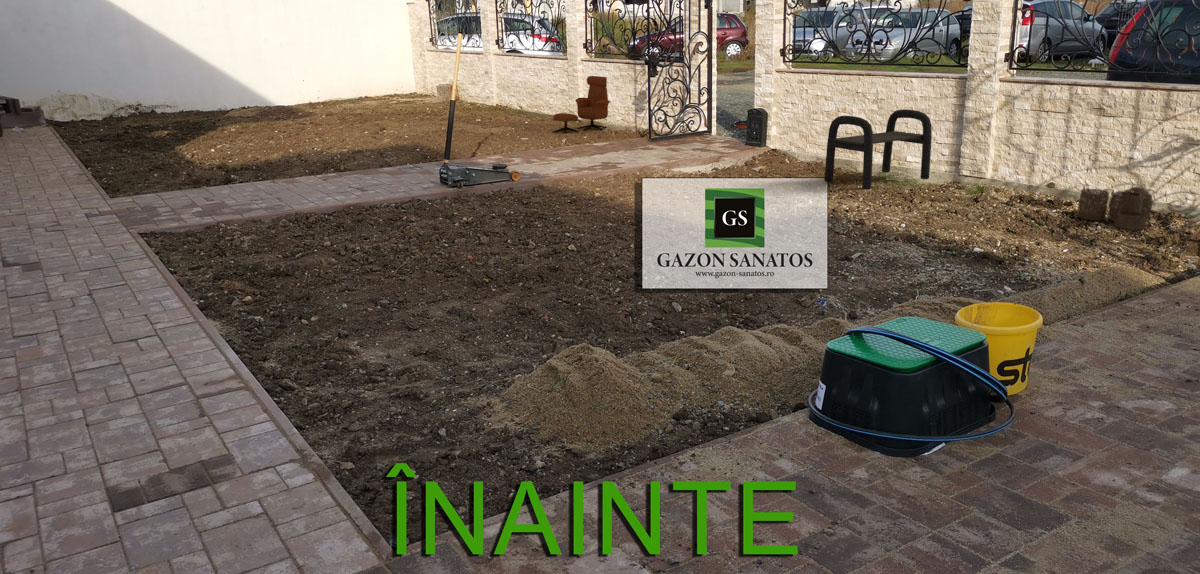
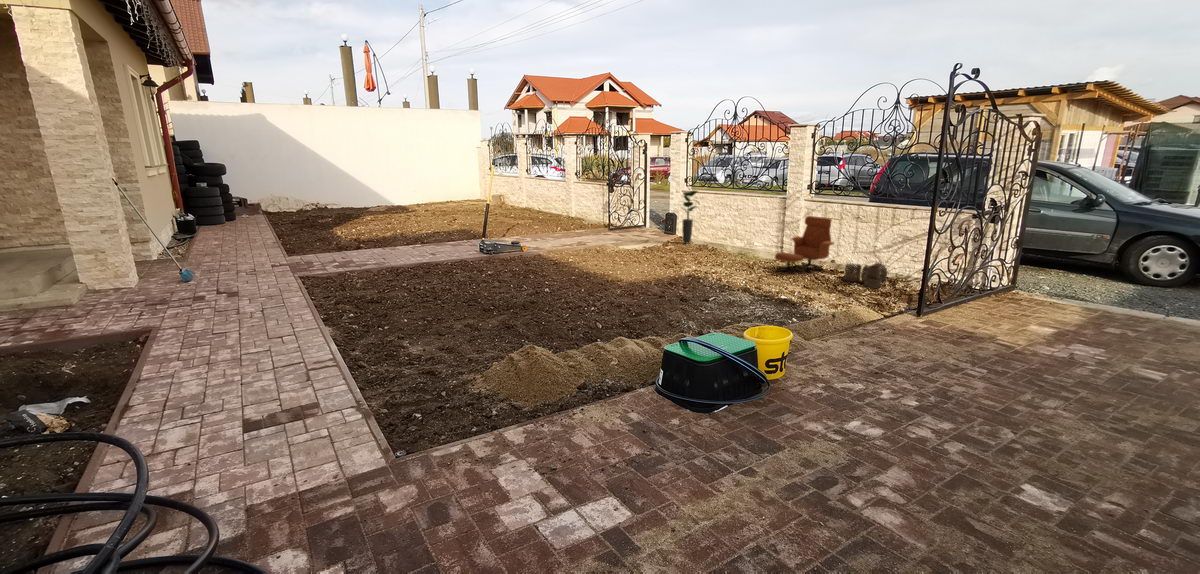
potted plant: none [769,69,811,161] -> present [682,190,698,243]
lounge chair: present [552,76,610,133] -> present [775,216,834,274]
bench: present [824,109,932,189] -> none [704,215,767,261]

